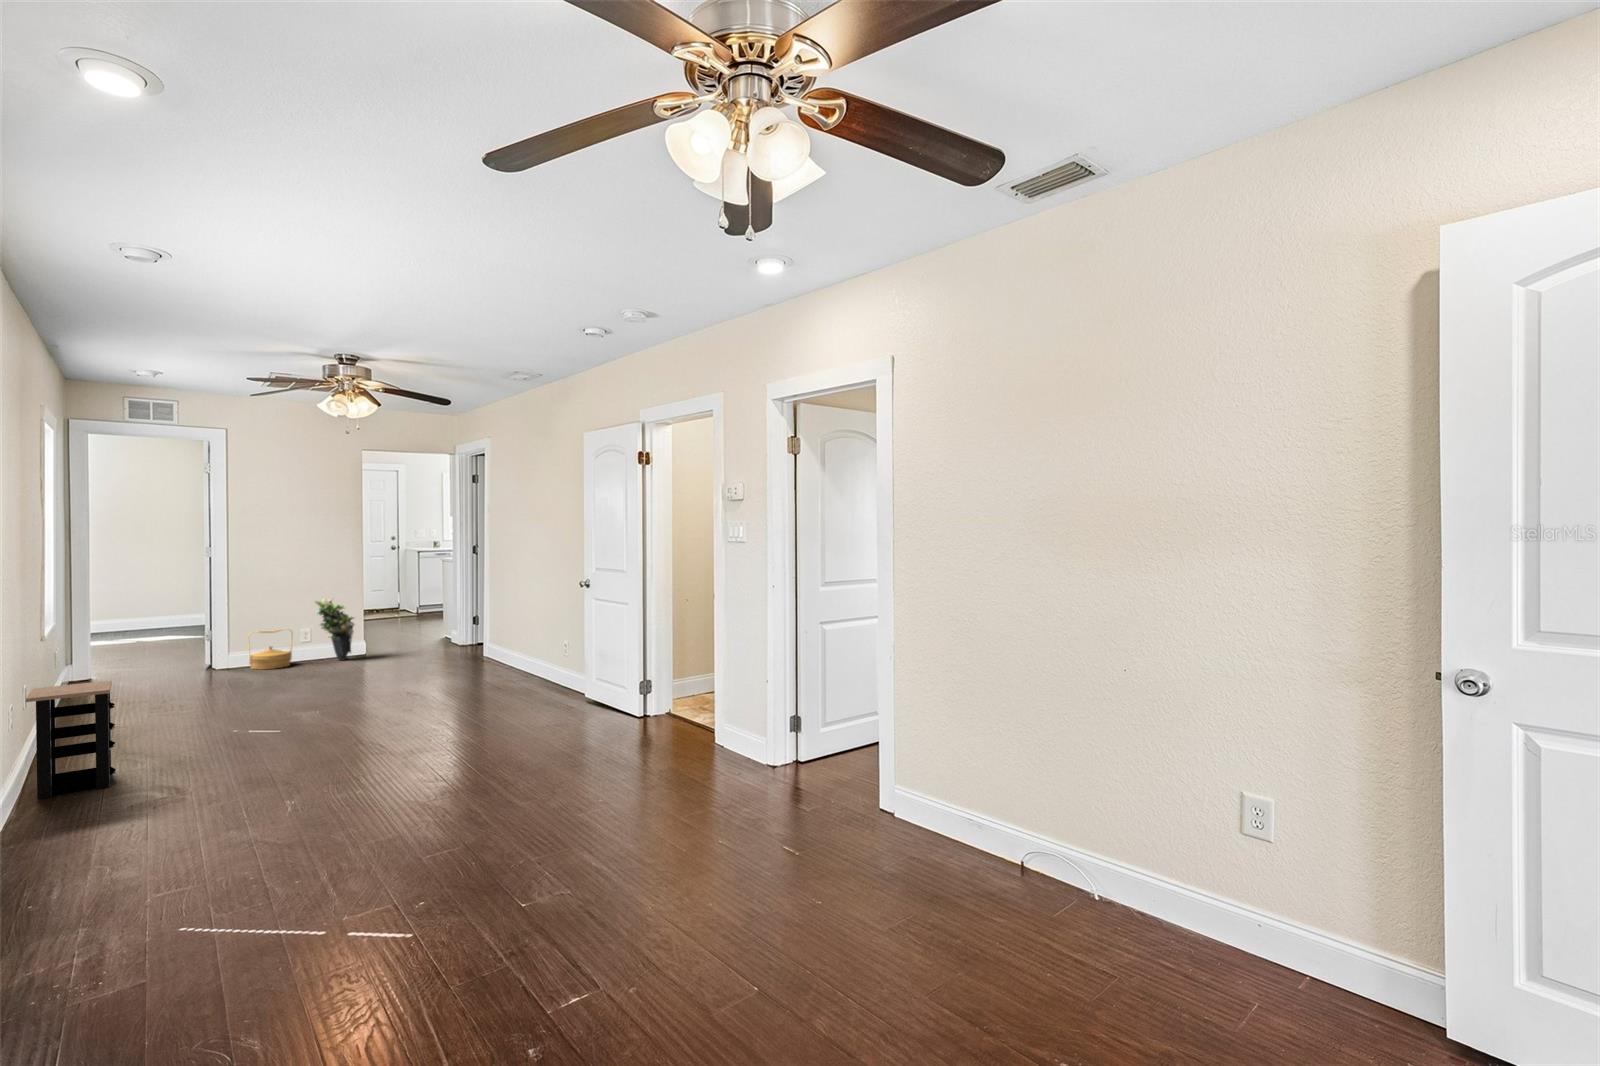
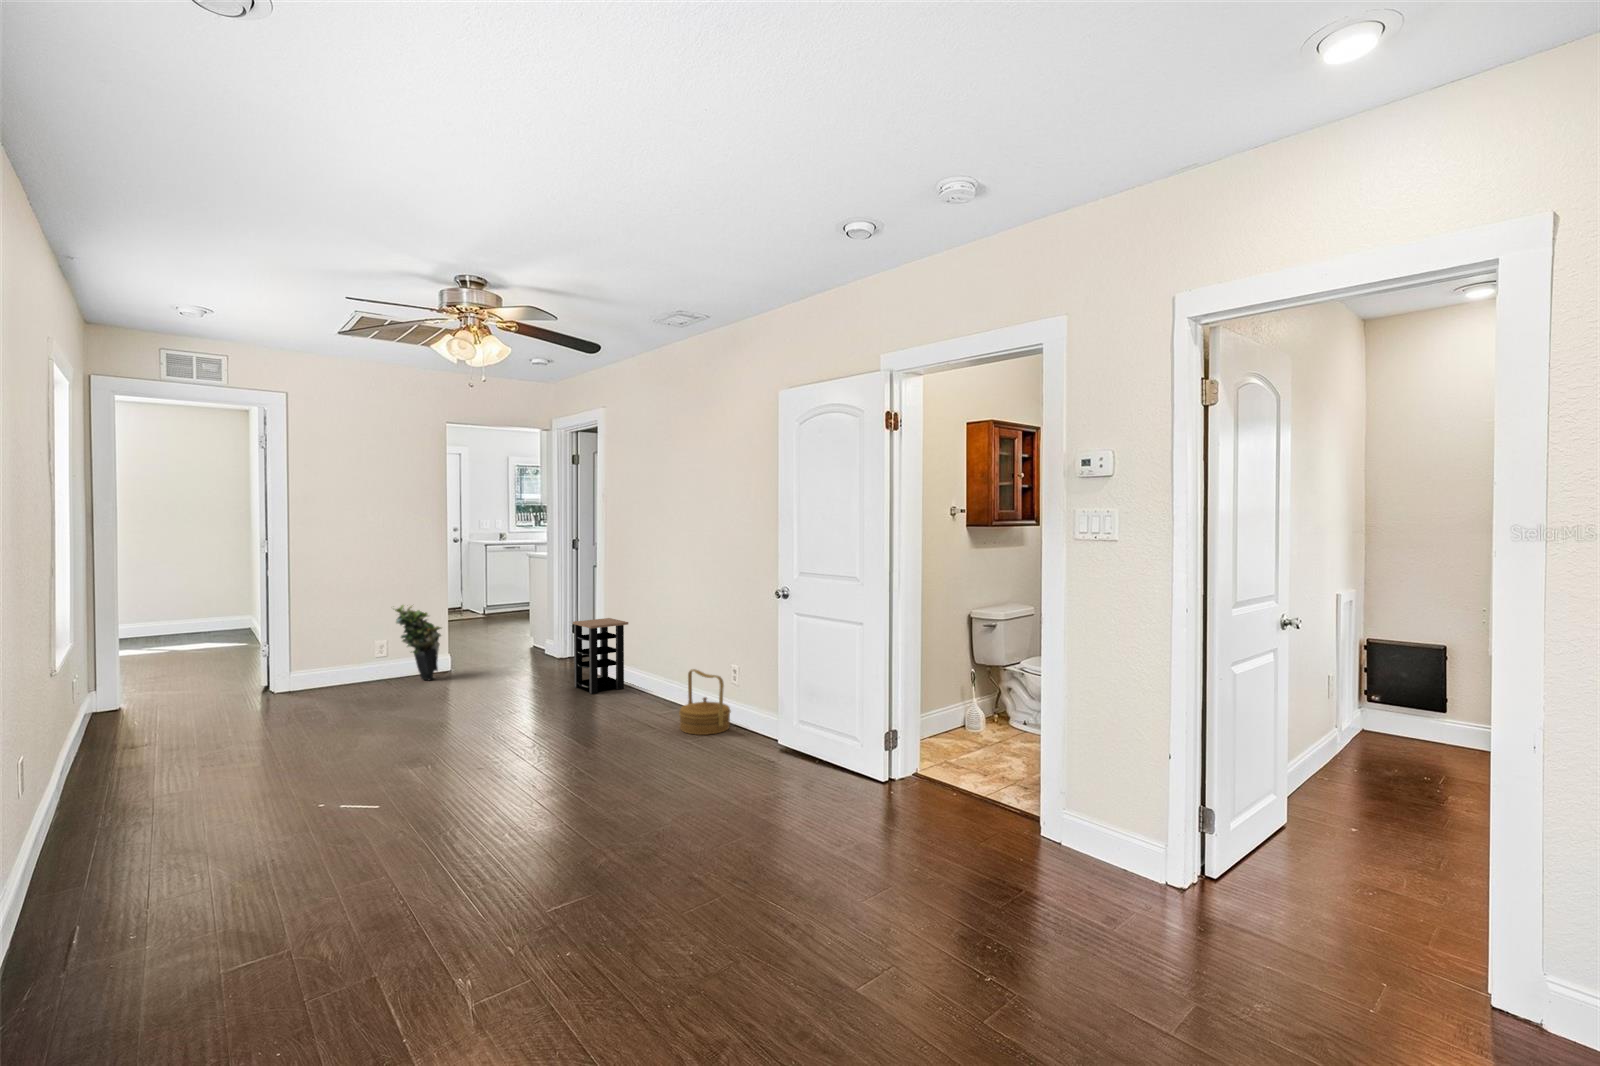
basket: present [248,629,293,670] -> present [679,669,731,735]
side table: present [26,681,116,799] -> present [573,618,628,694]

